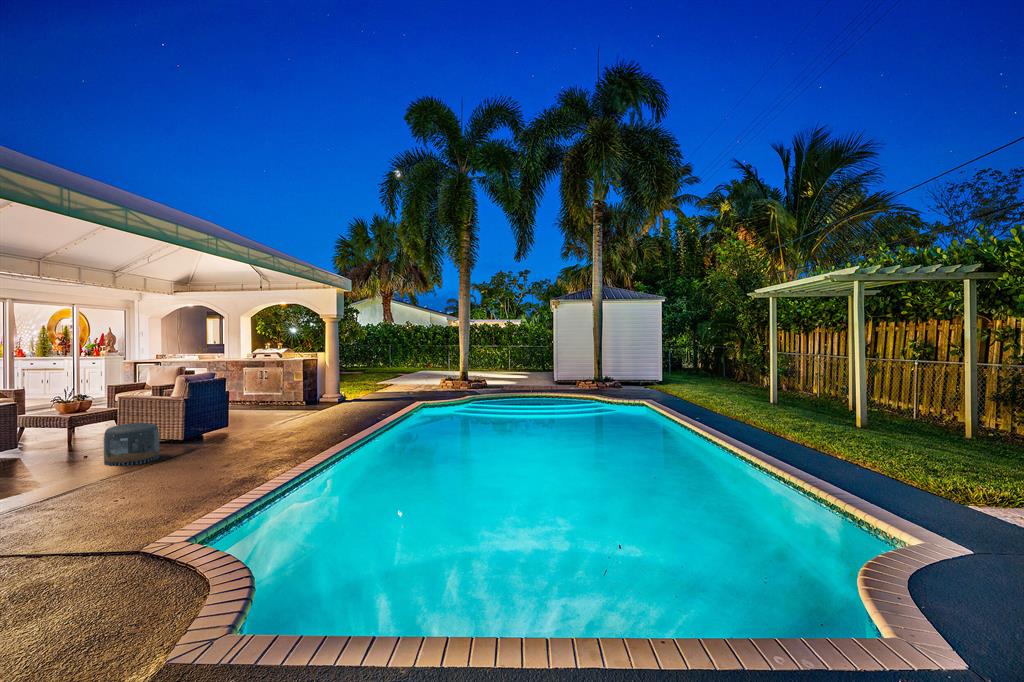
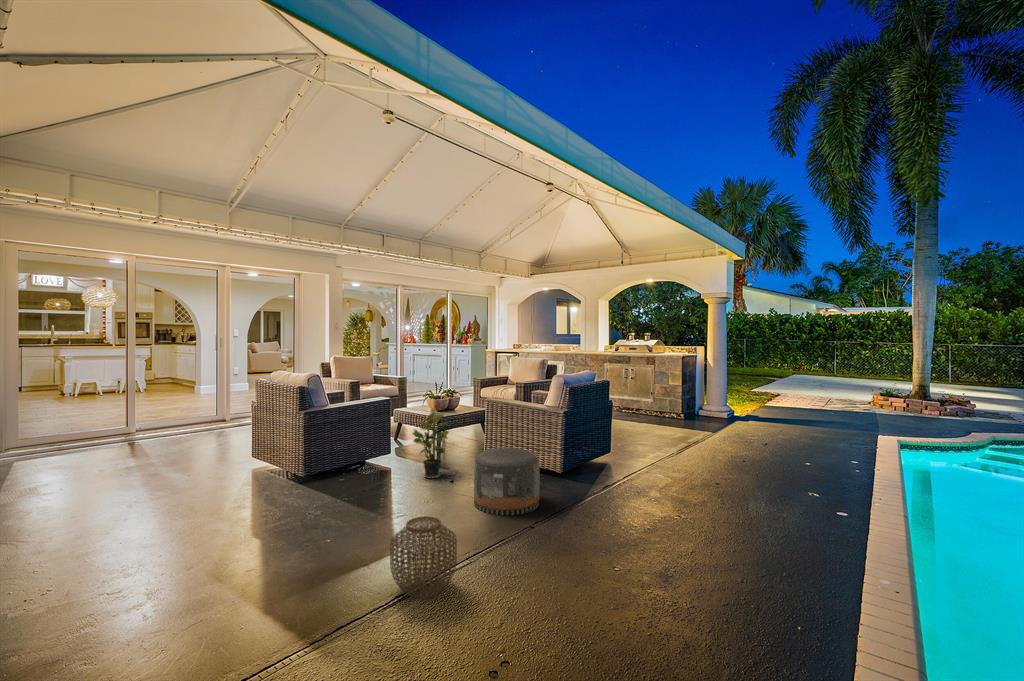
potted plant: none [42,405,80,457] -> present [413,411,448,479]
woven basket: none [36,455,88,501] -> present [390,516,457,598]

